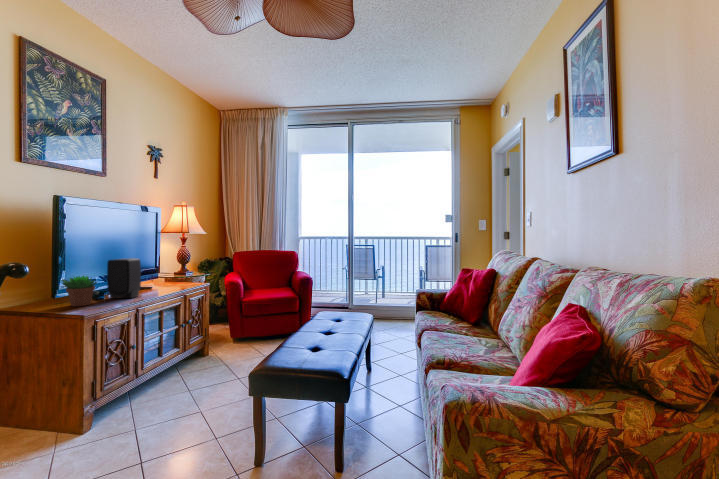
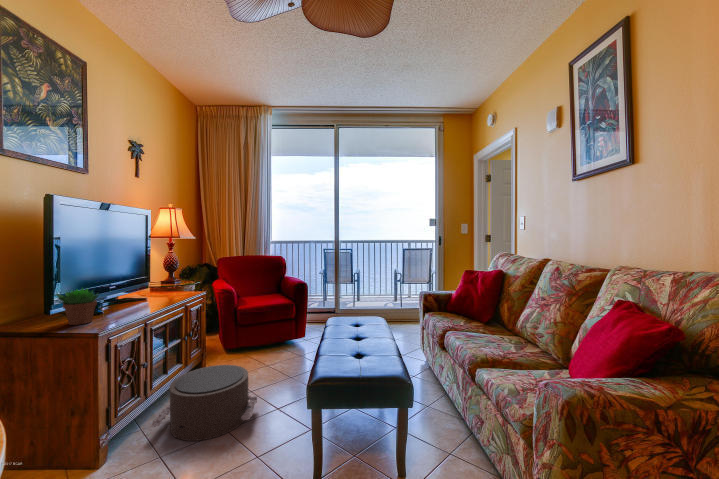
speaker: present [107,258,141,298] -> none [106,267,143,313]
pouf: none [135,351,235,415] -> present [151,365,257,441]

